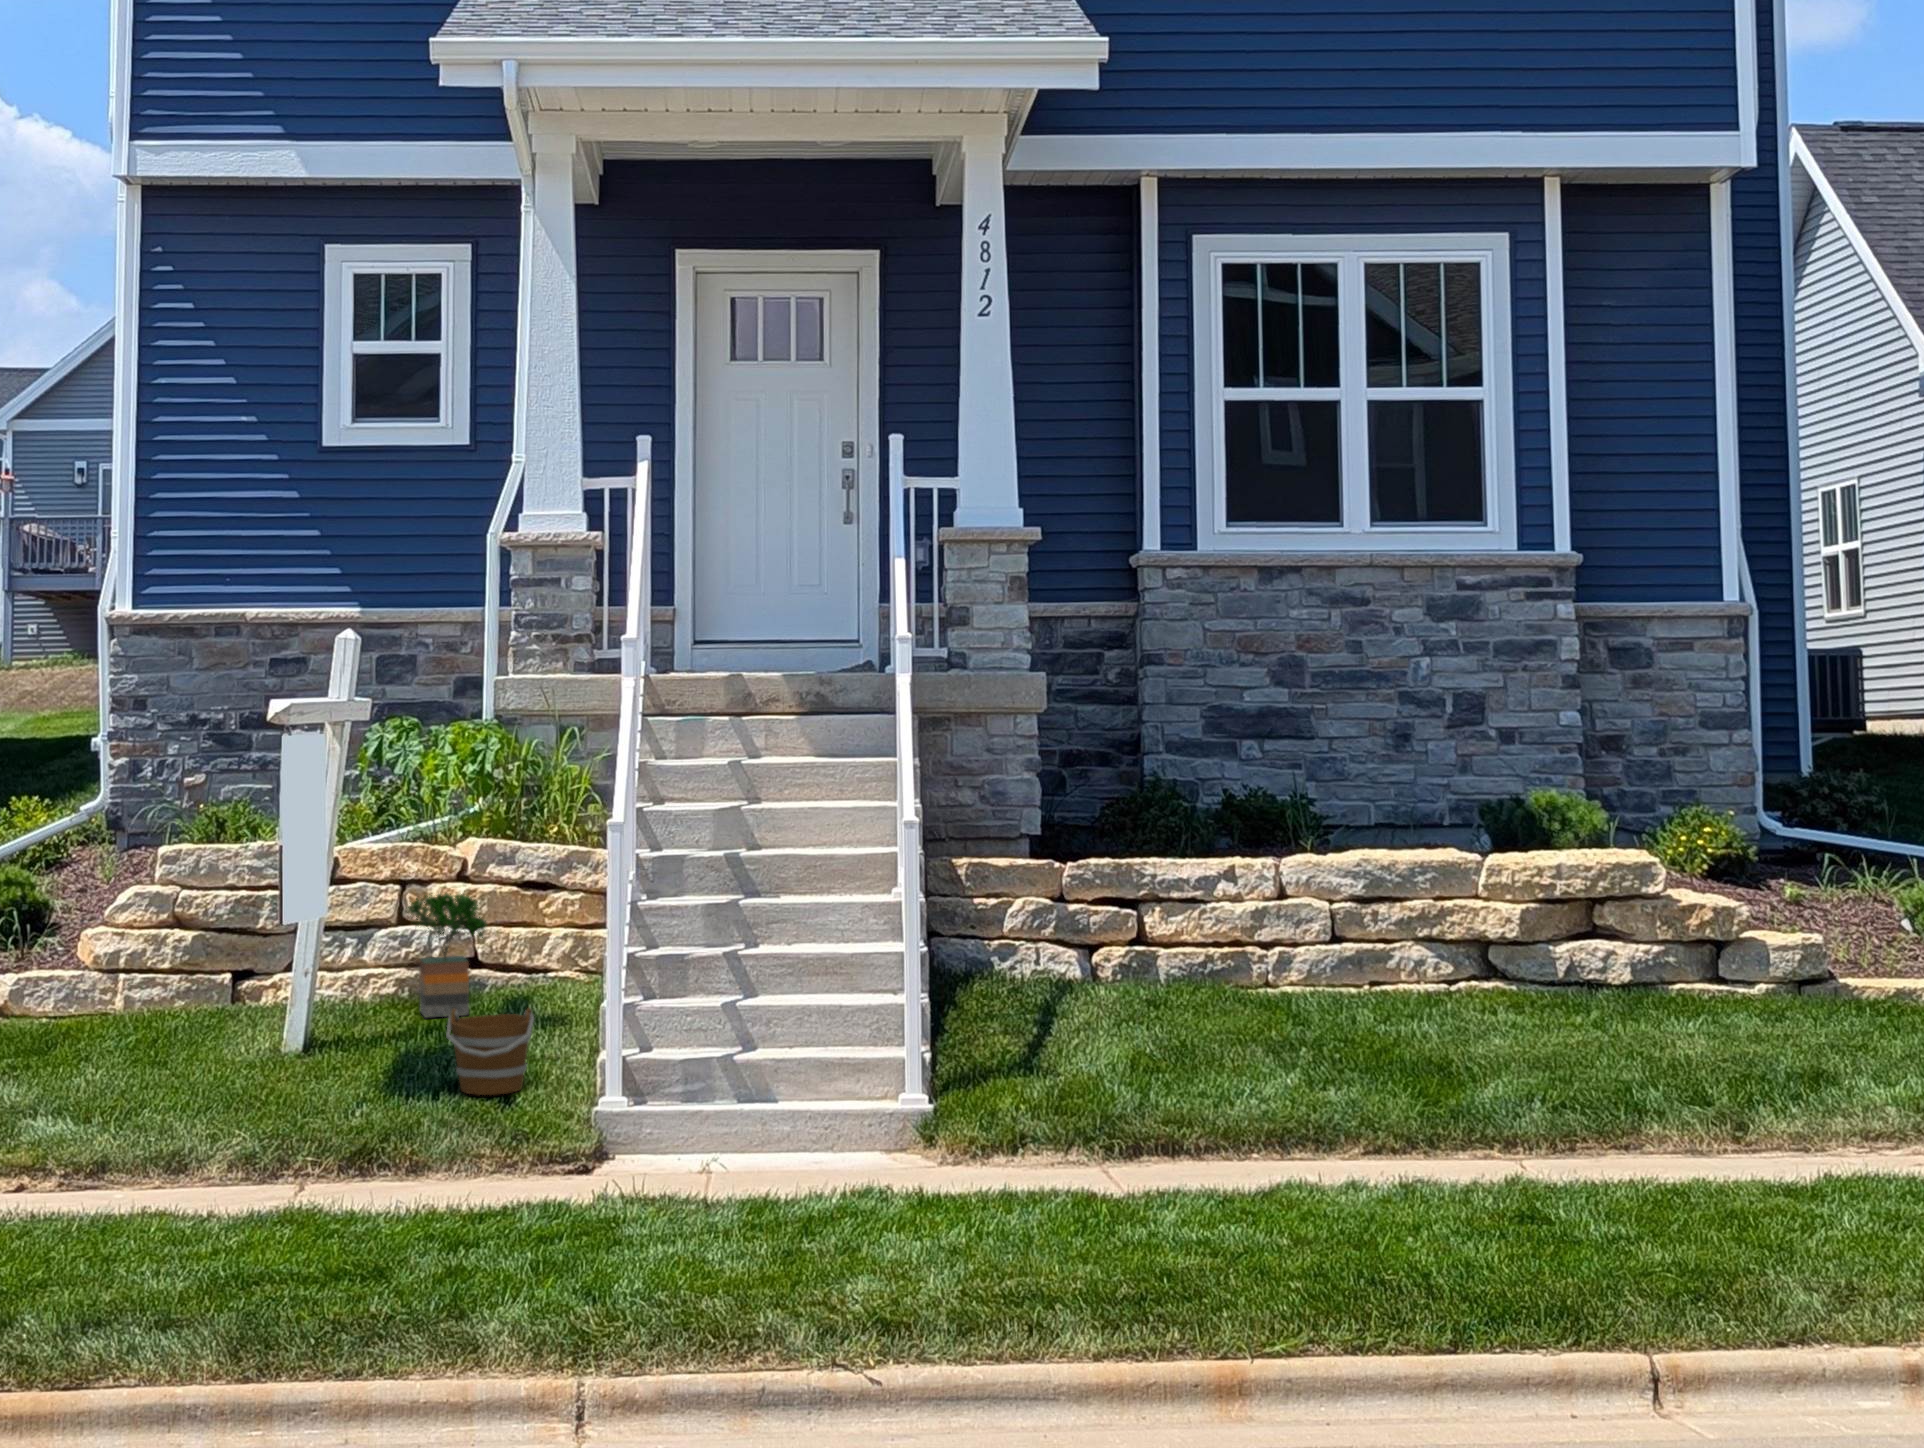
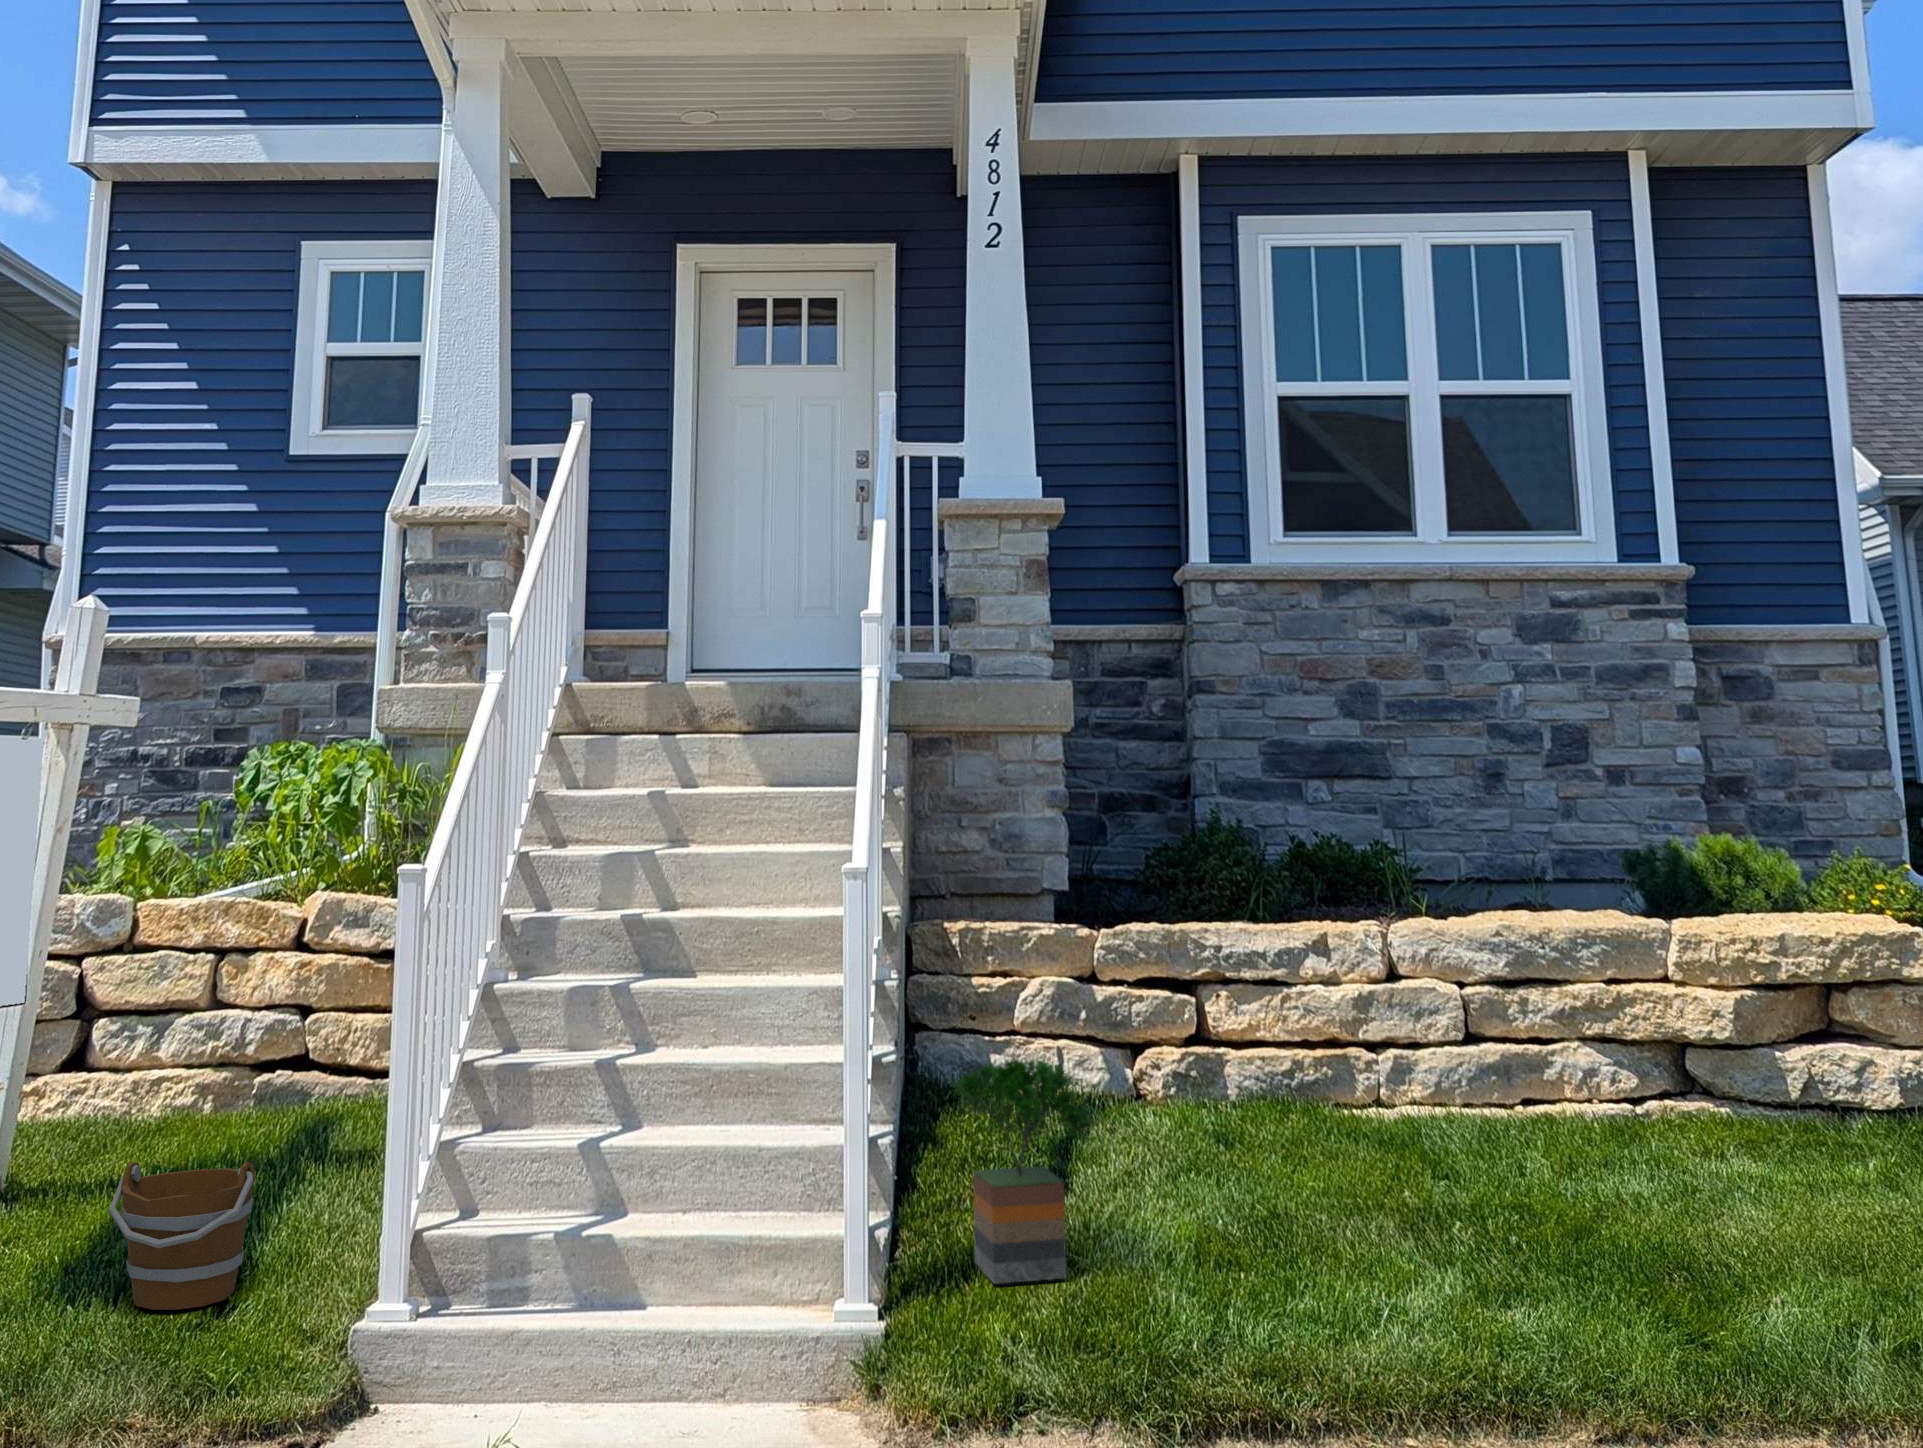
potted tree: present [407,893,487,1018] -> present [954,1058,1094,1284]

